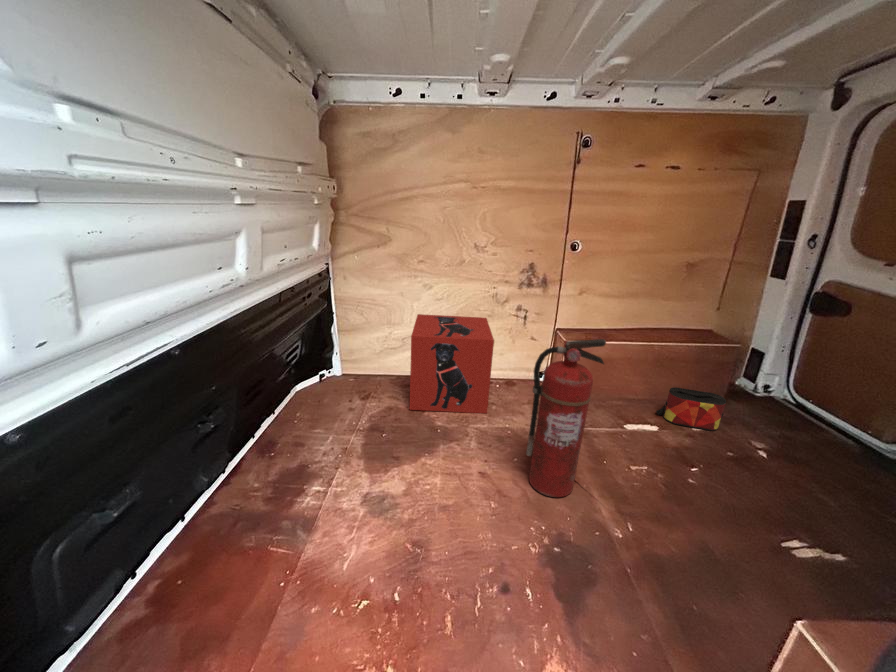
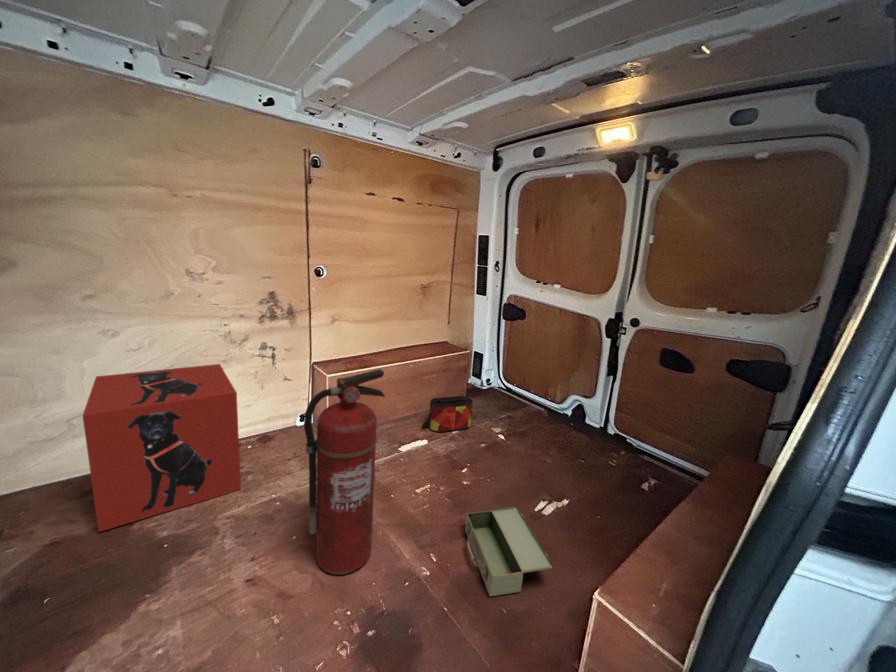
toolbox: none [664,499,758,587] -> present [465,507,552,596]

